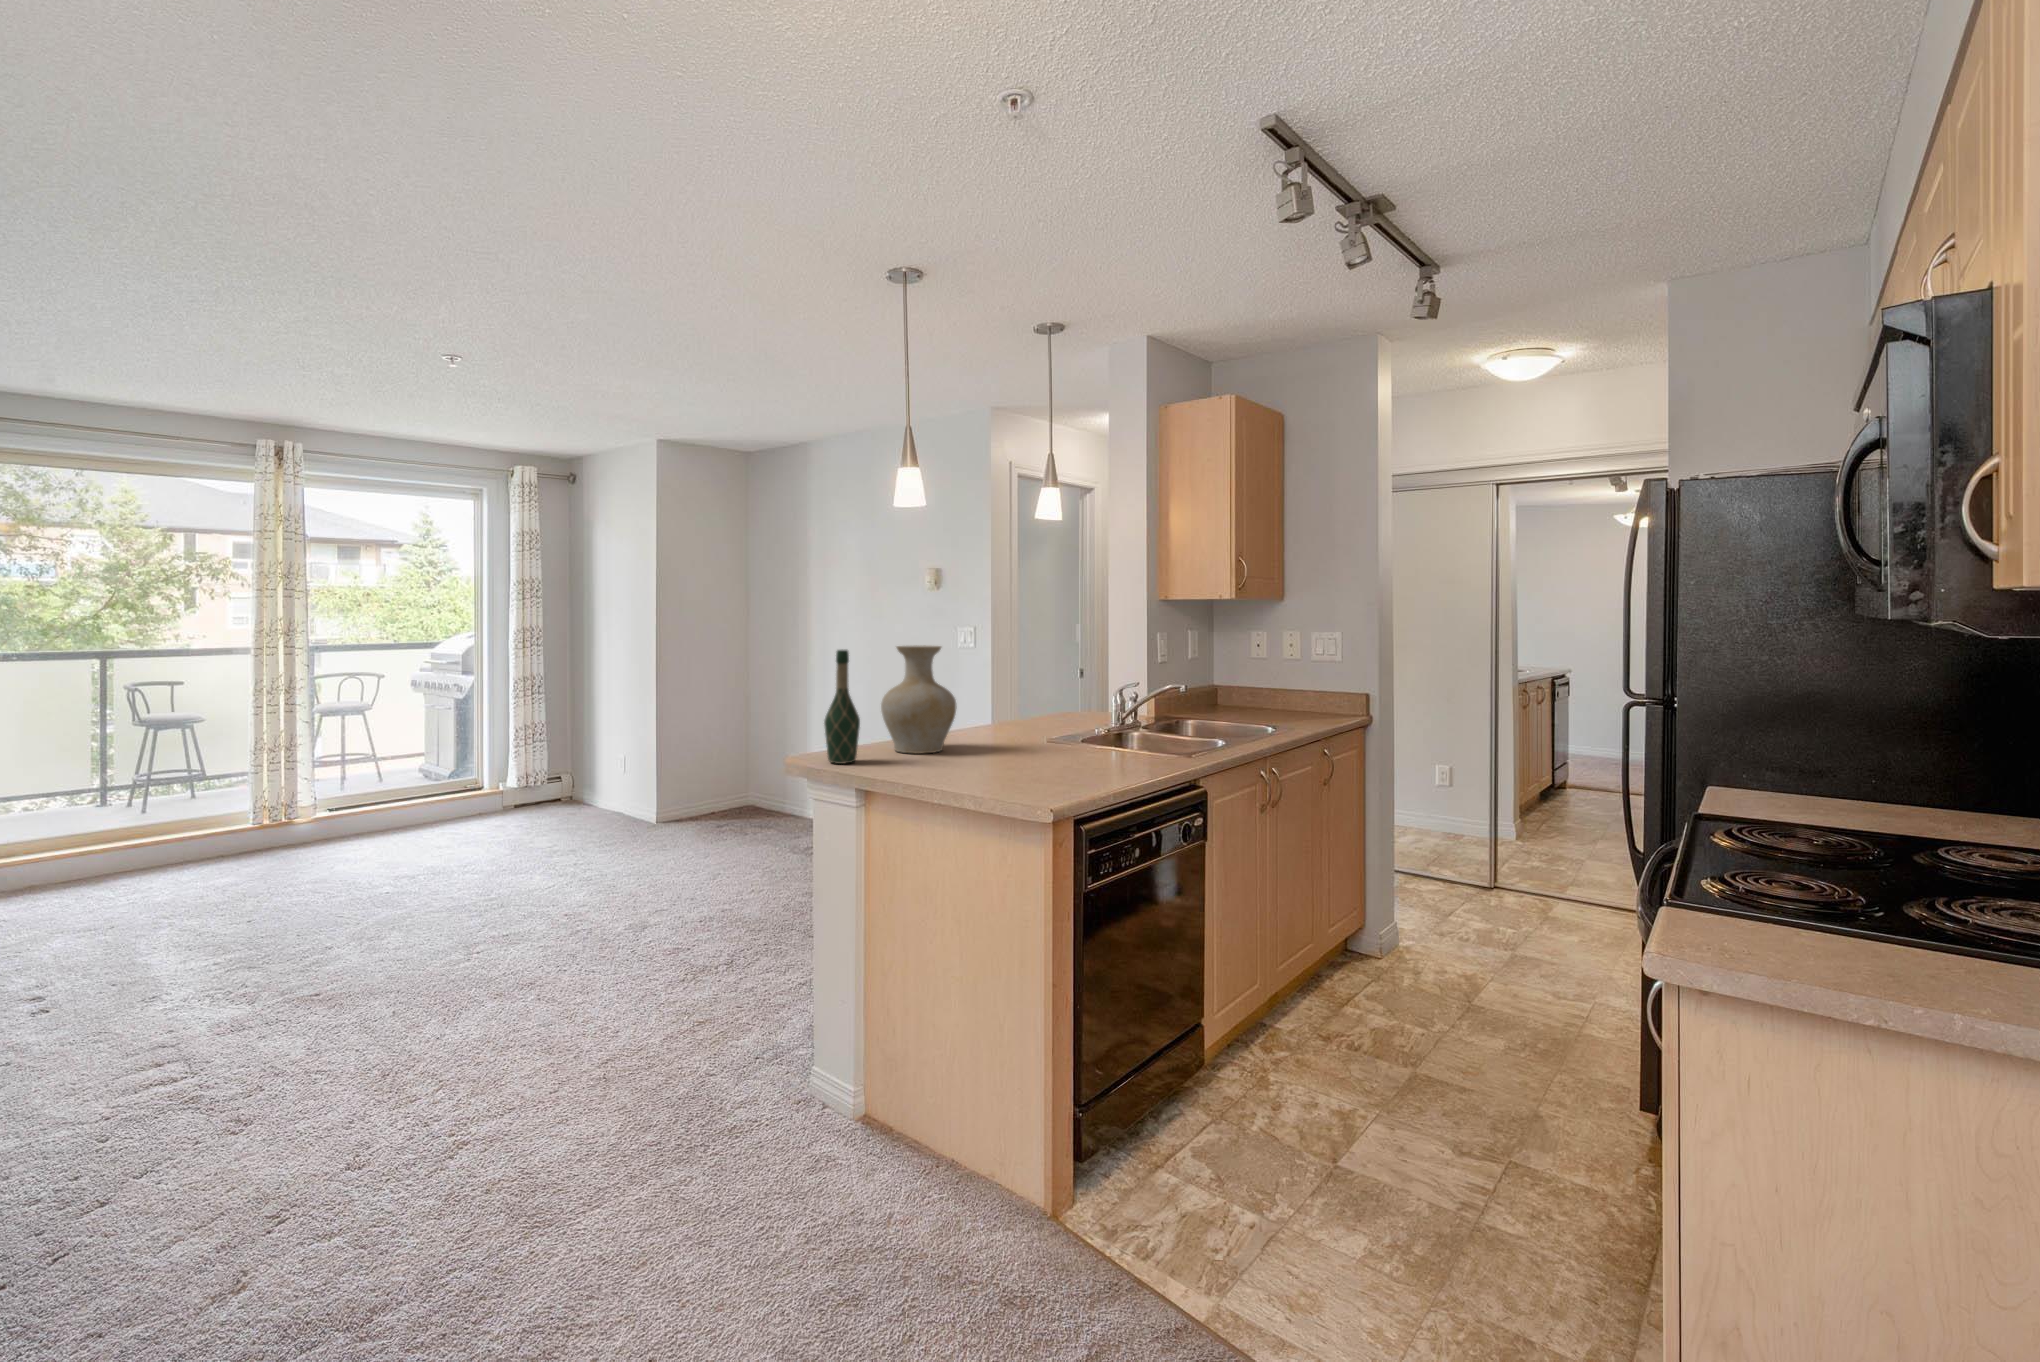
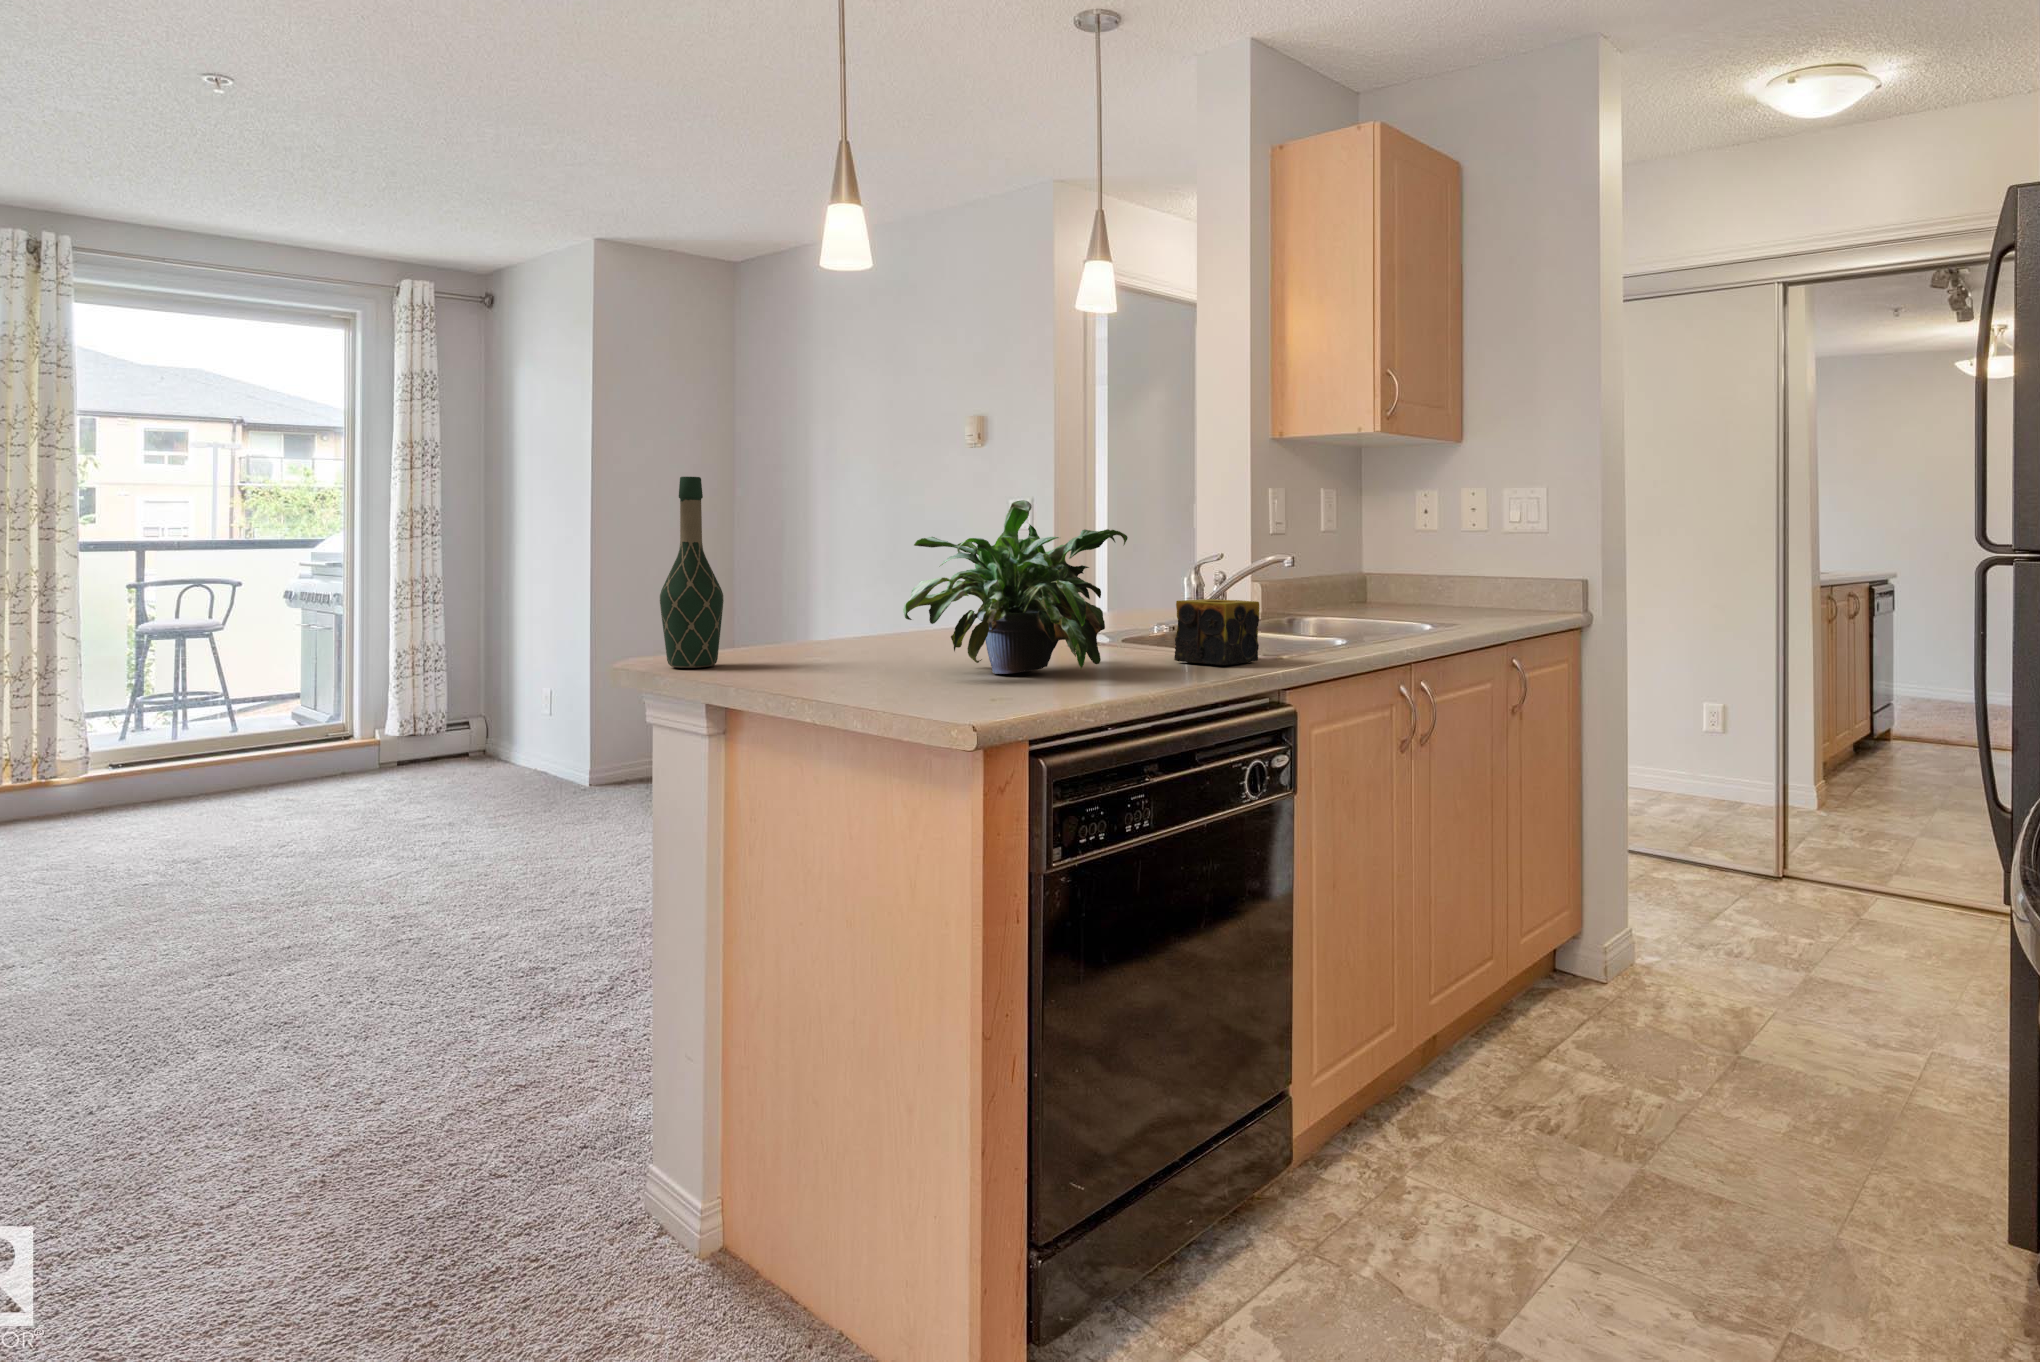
vase: present [881,645,957,753] -> none [779,480,906,656]
potted plant: none [975,669,1108,768] -> present [903,500,1128,674]
candle: none [1126,718,1176,761] -> present [1174,599,1259,665]

